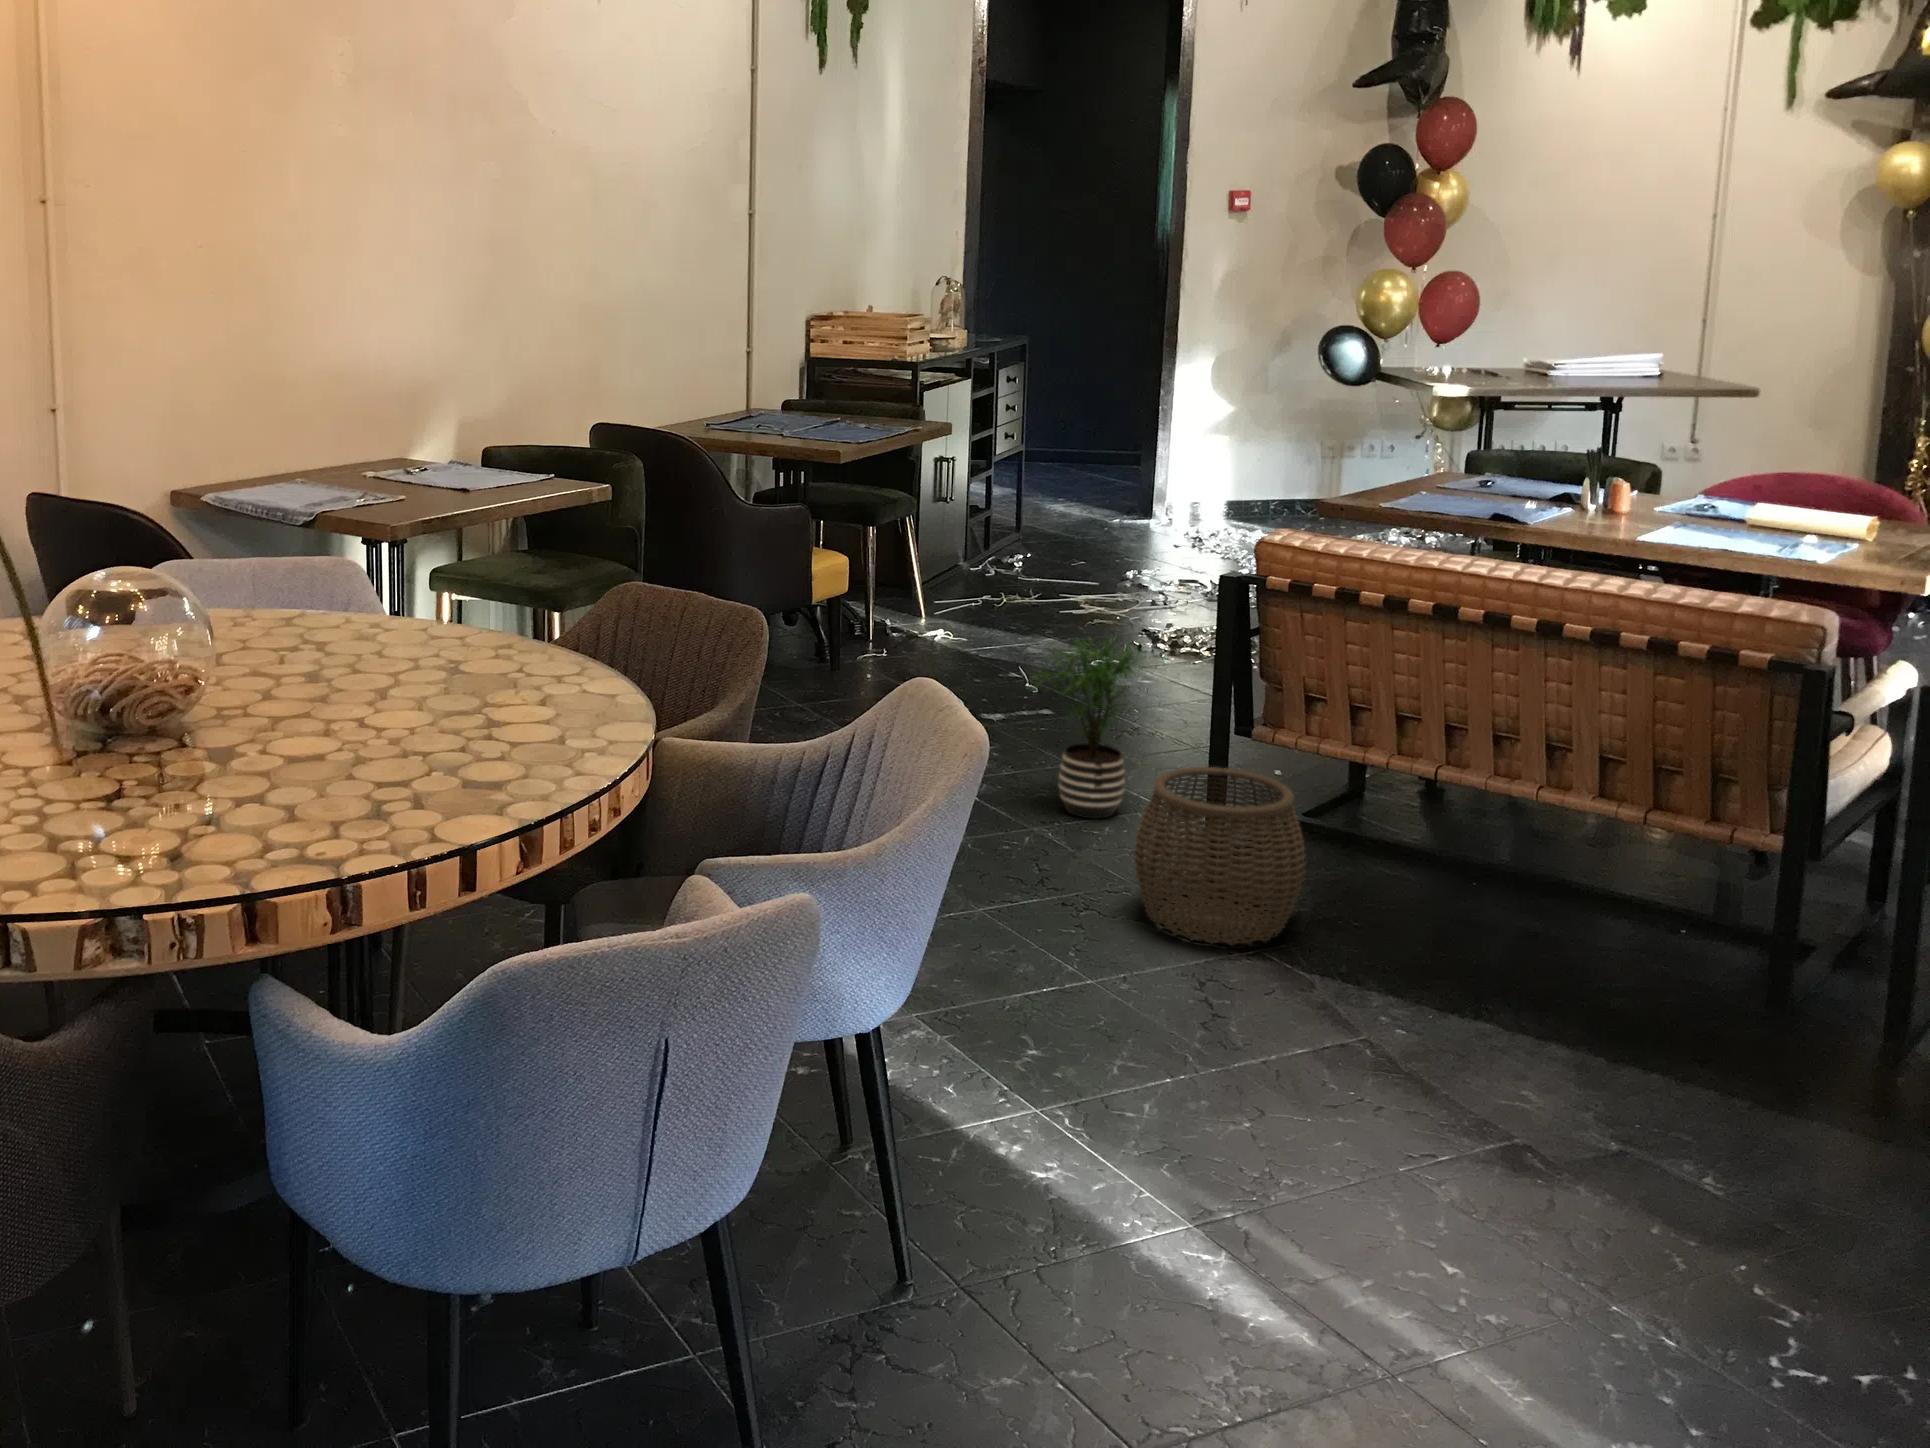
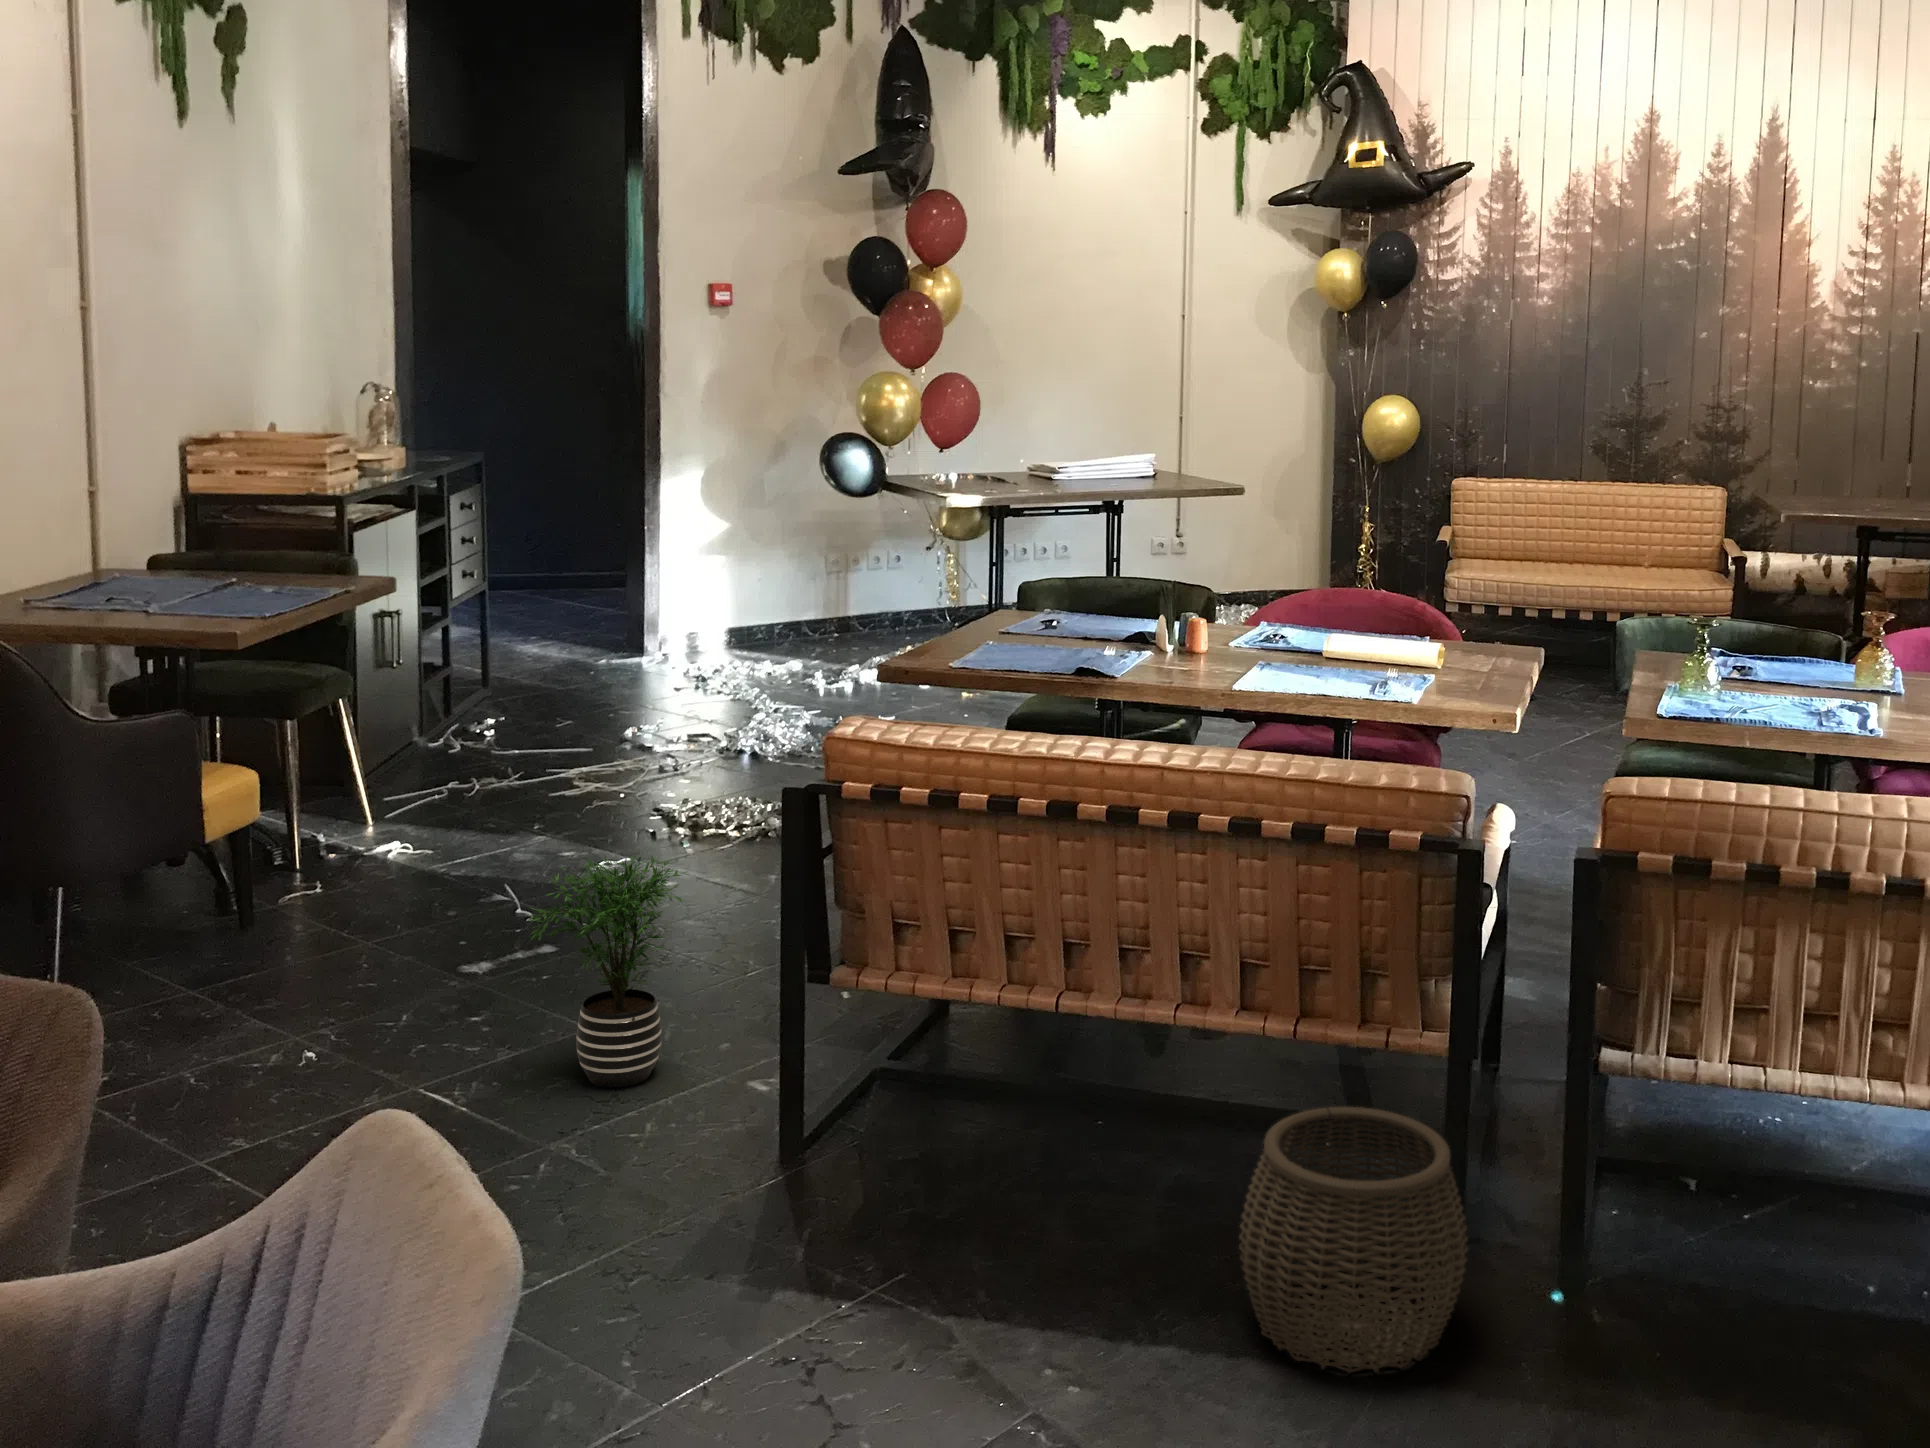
woven basket: present [1134,767,1305,946] -> present [1239,1107,1468,1373]

